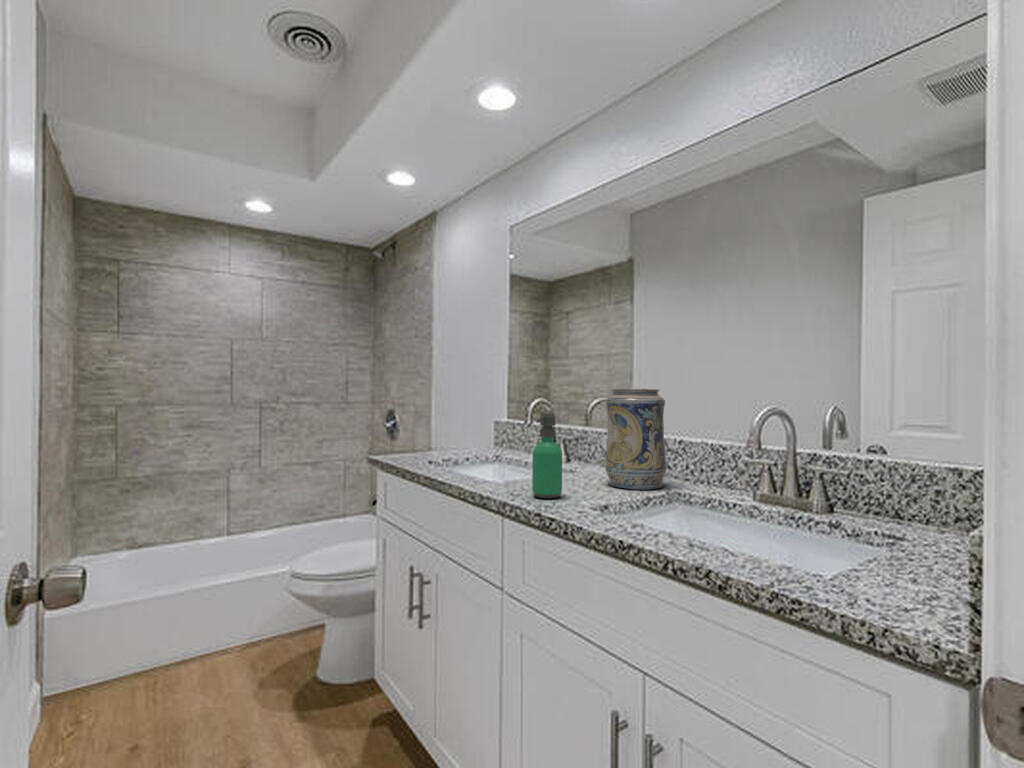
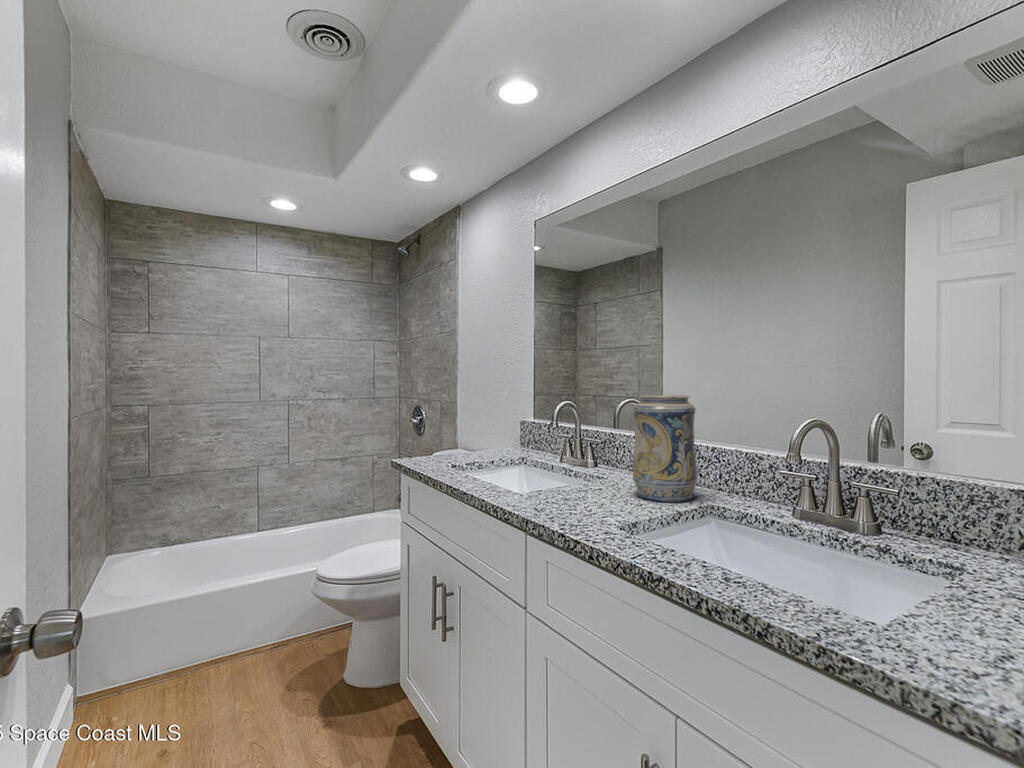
soap dispenser: present [532,410,562,498] -> none [557,422,588,514]

